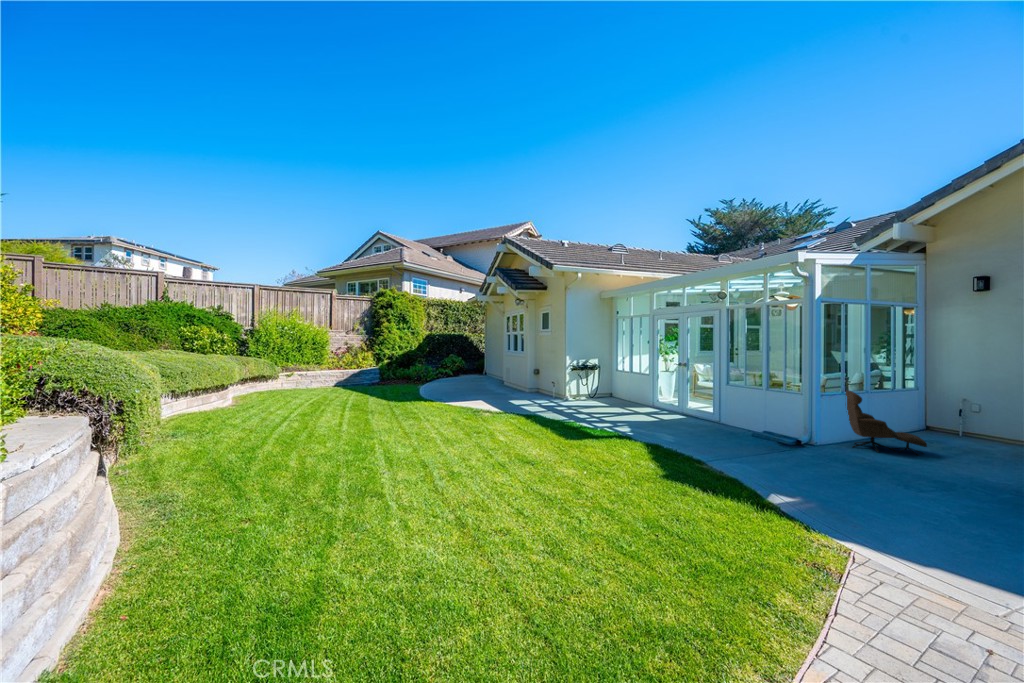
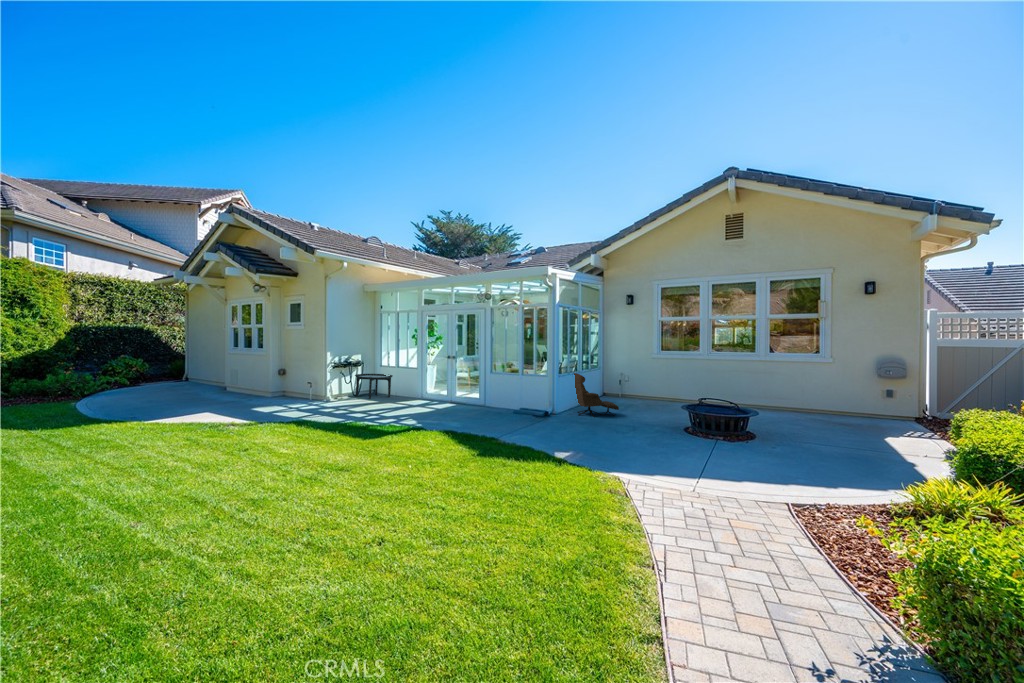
round table: none [591,378,628,403] -> present [355,374,393,399]

